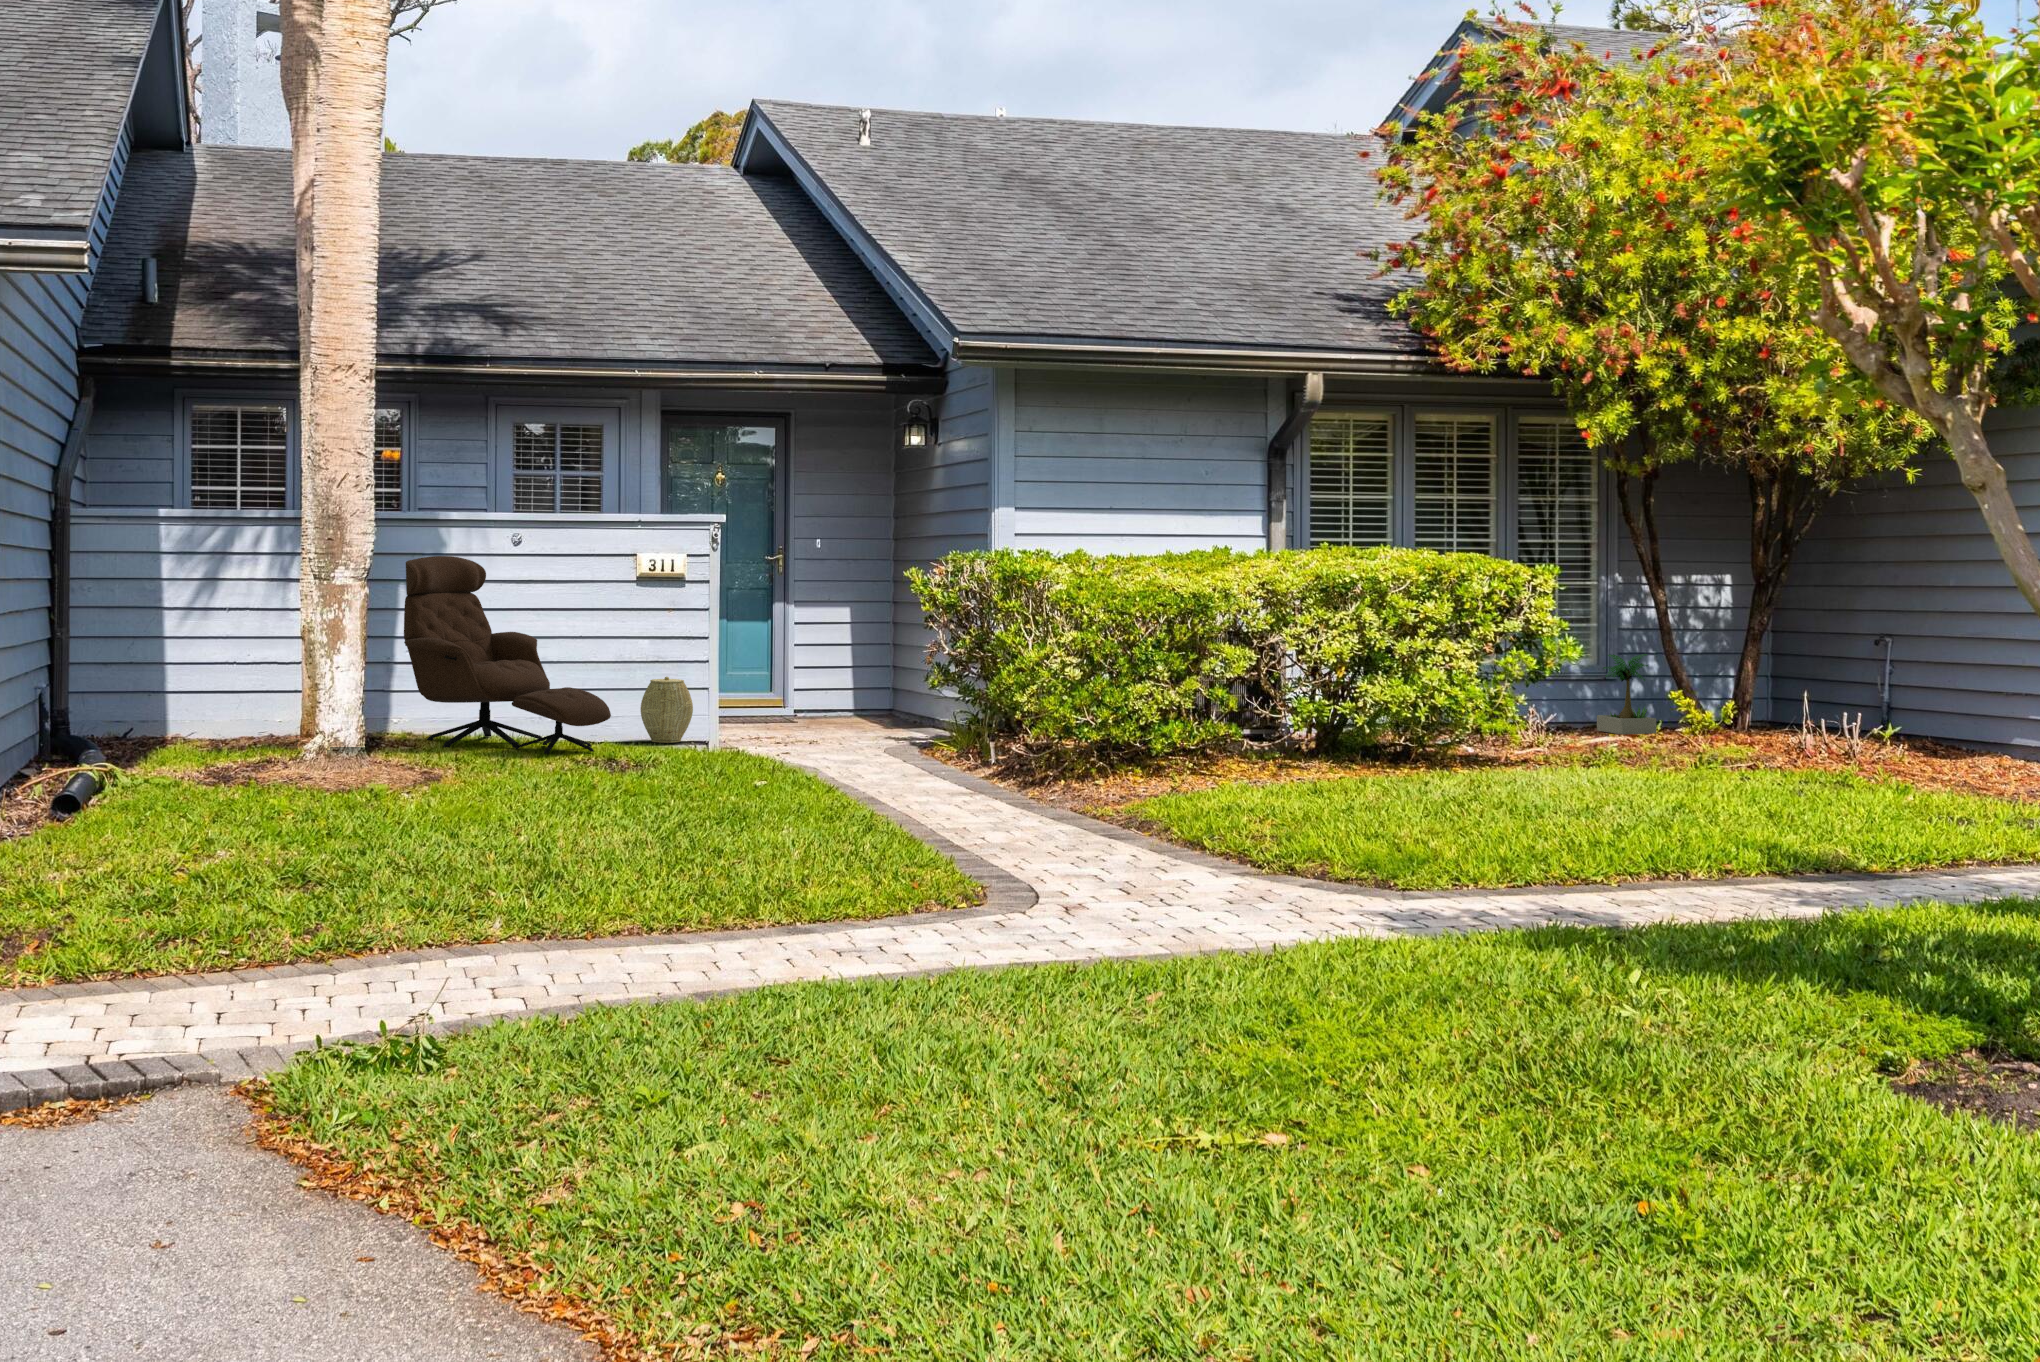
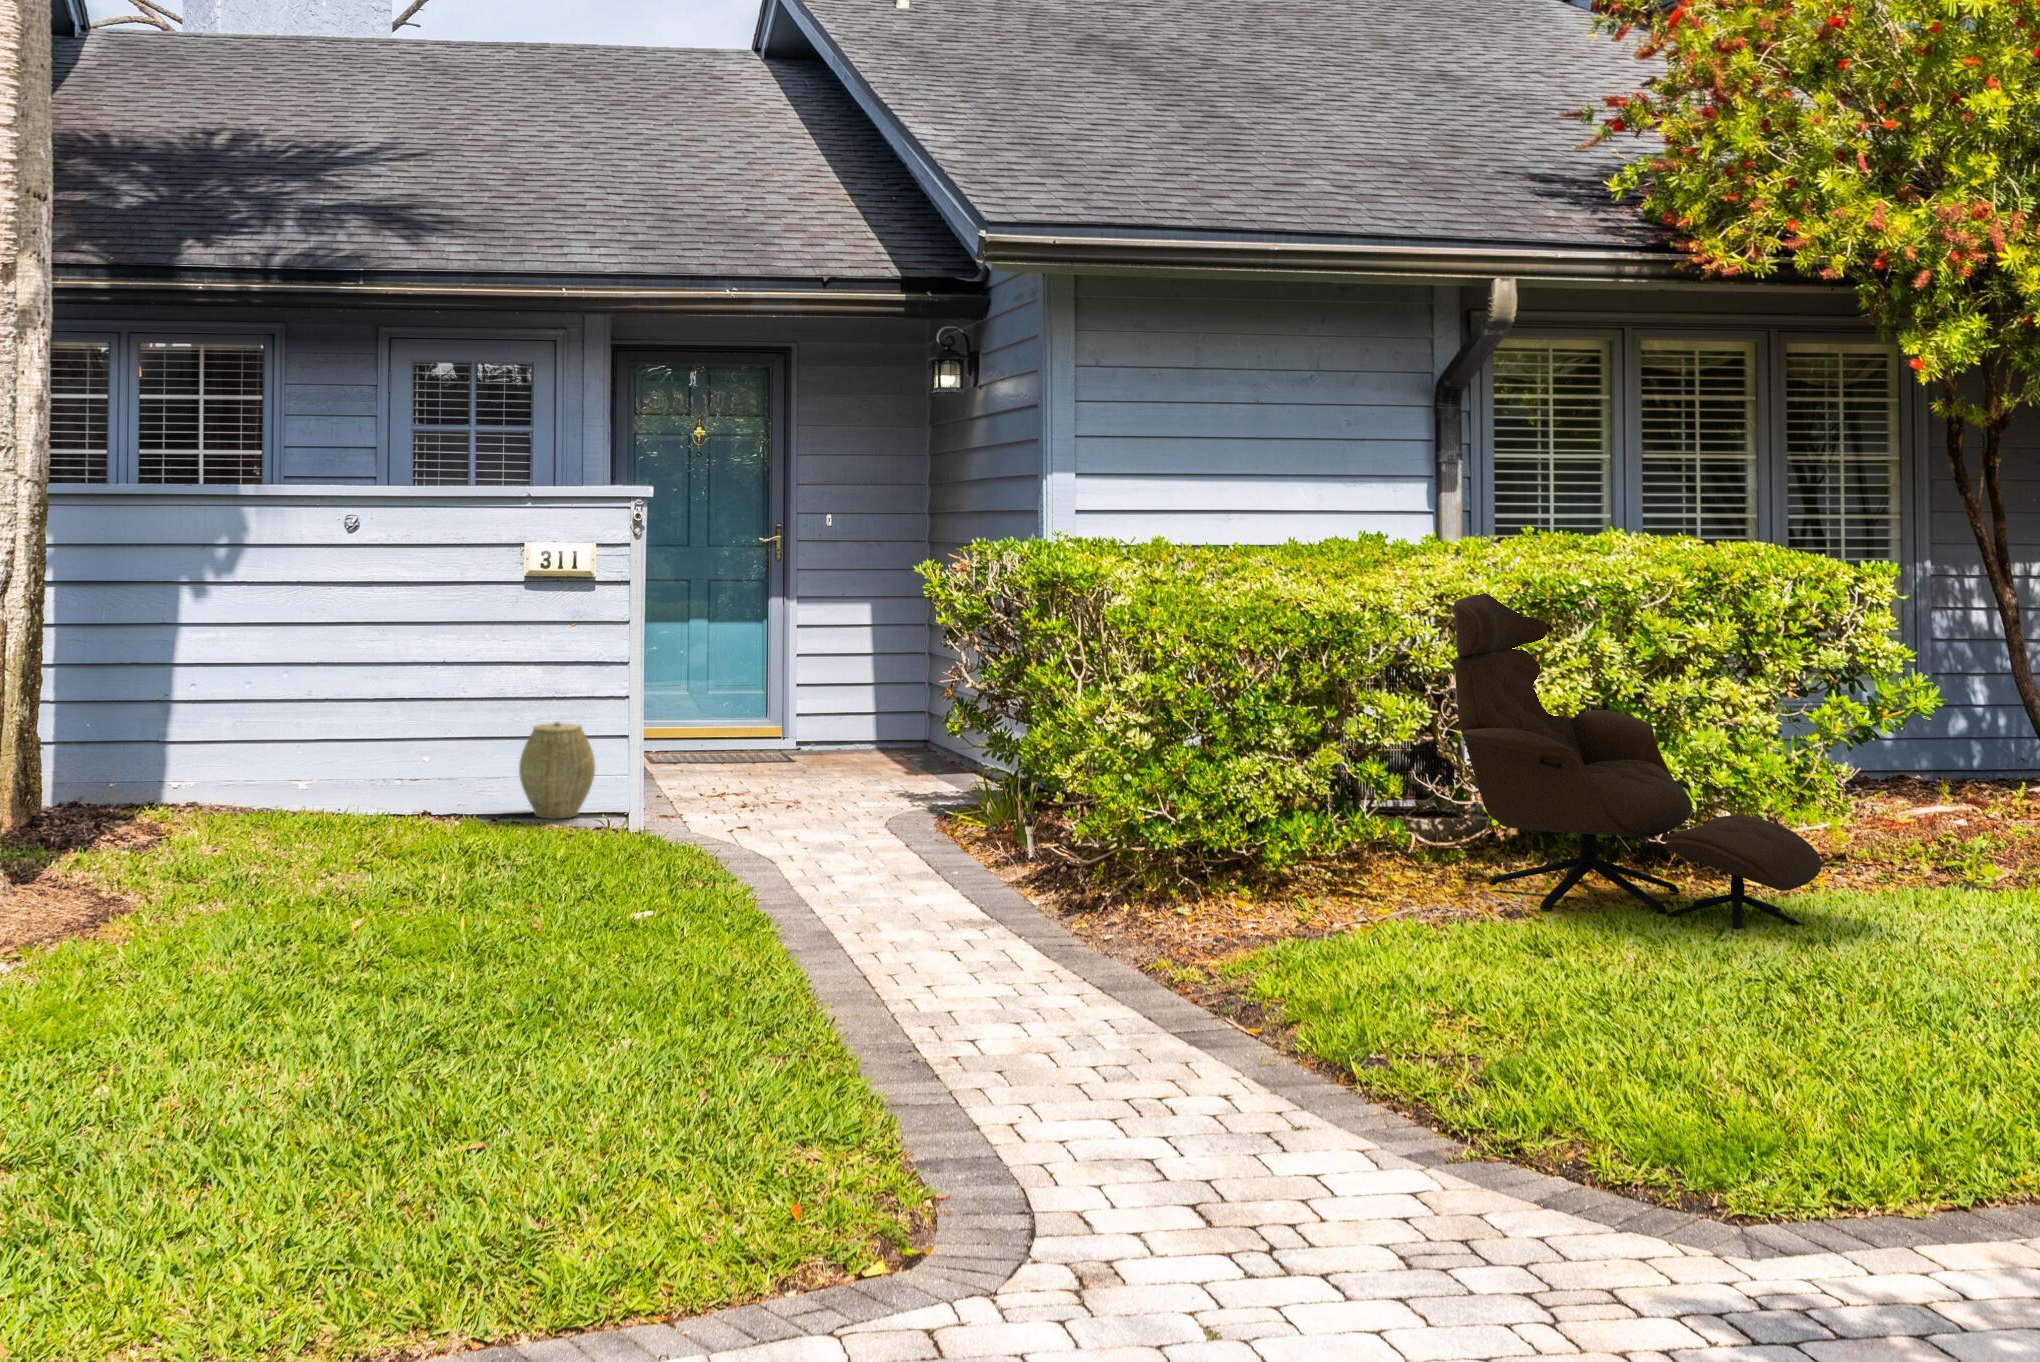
lounge chair: present [404,556,611,754] -> present [1454,593,1822,930]
potted plant: present [1597,654,1656,734] -> none [1898,670,1988,787]

